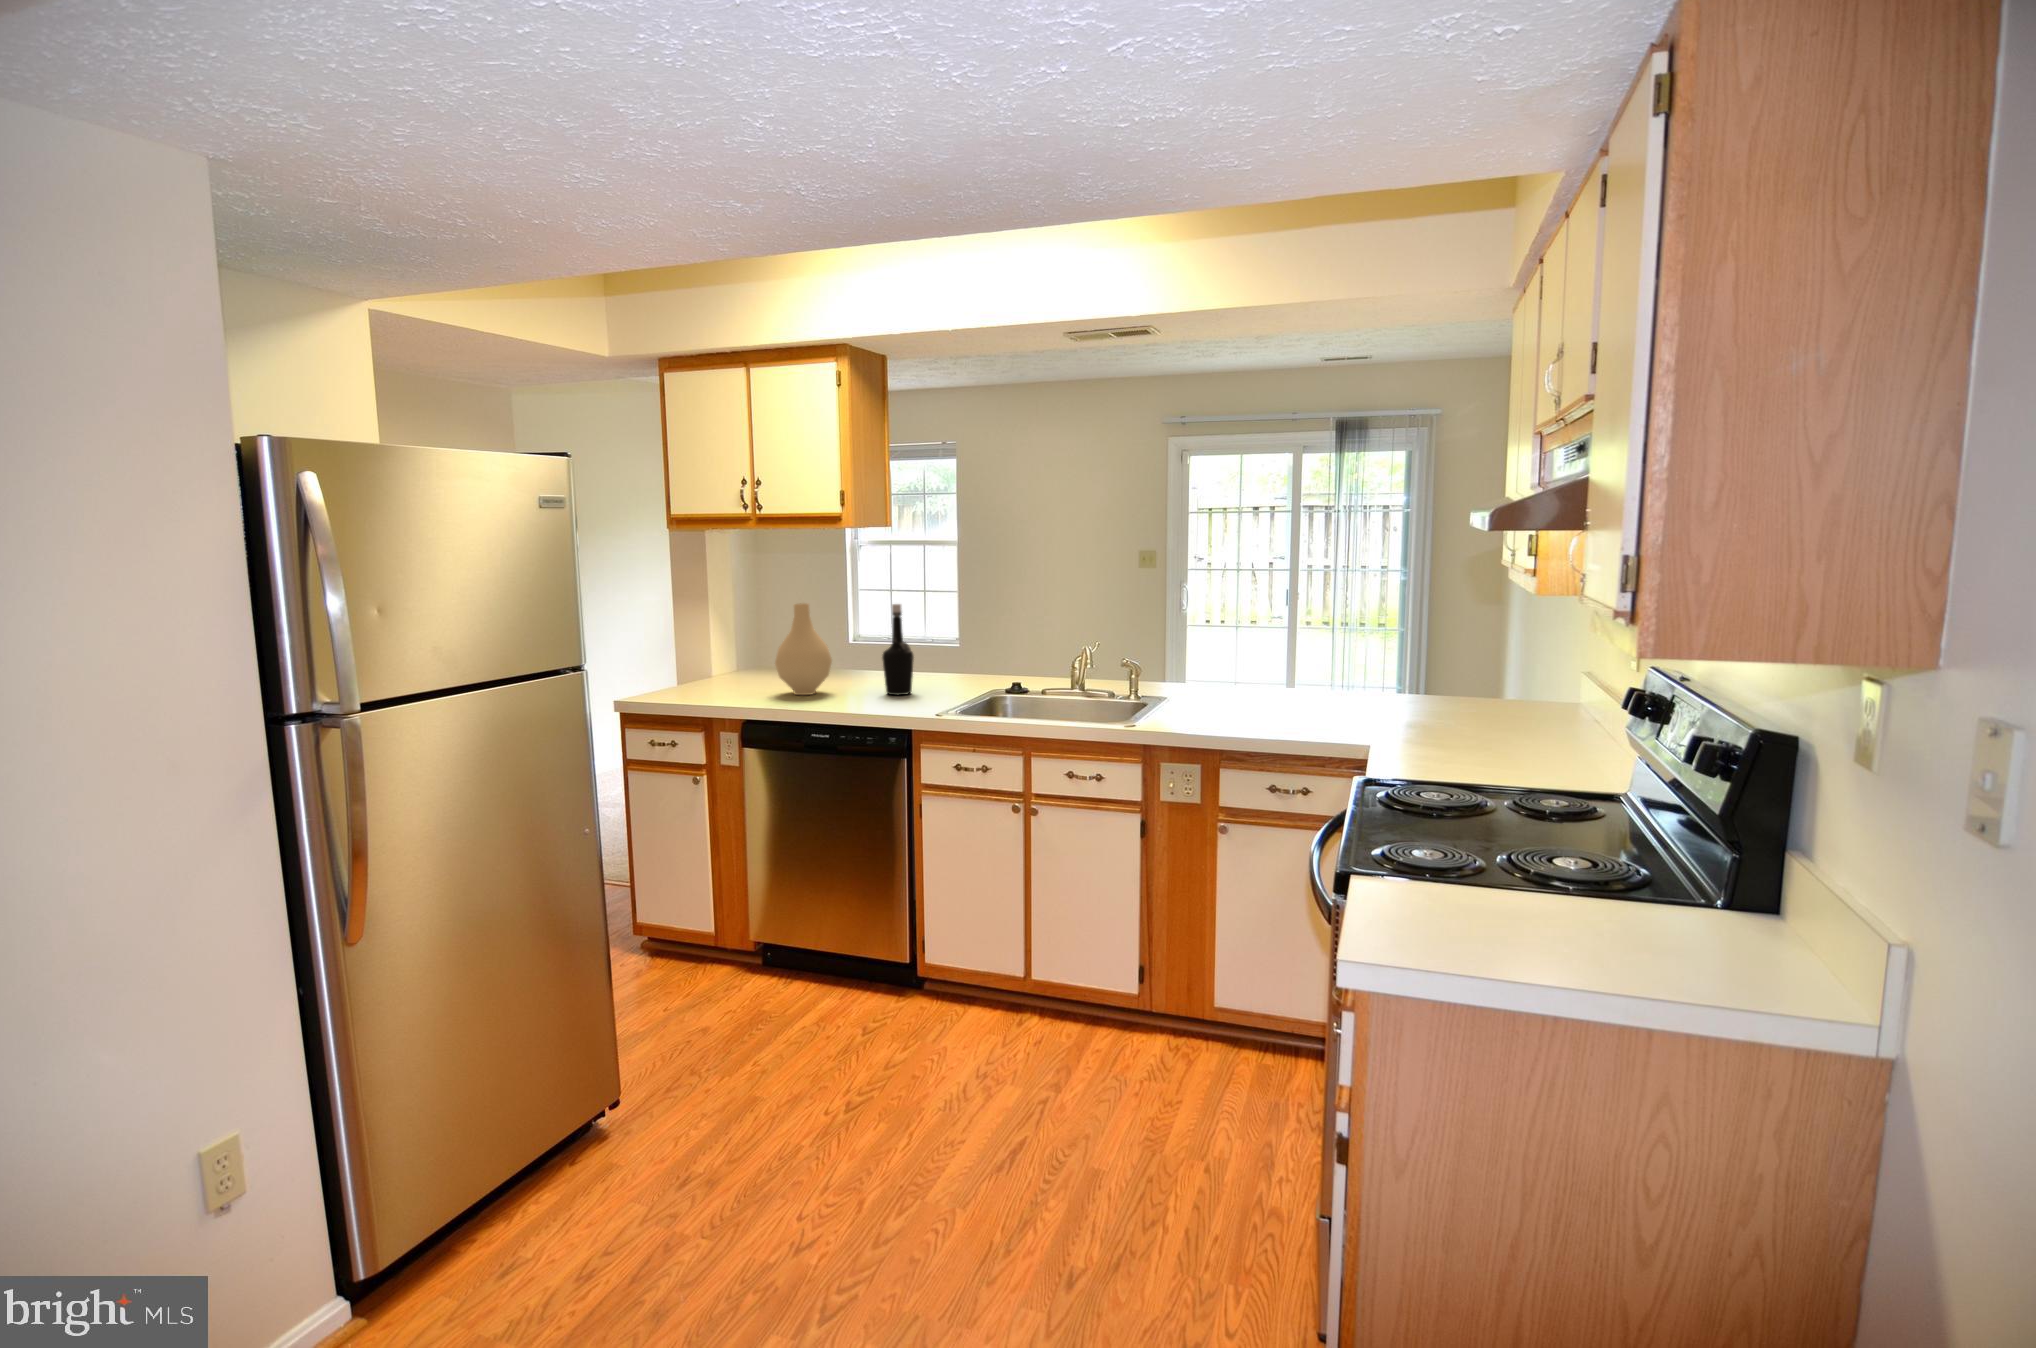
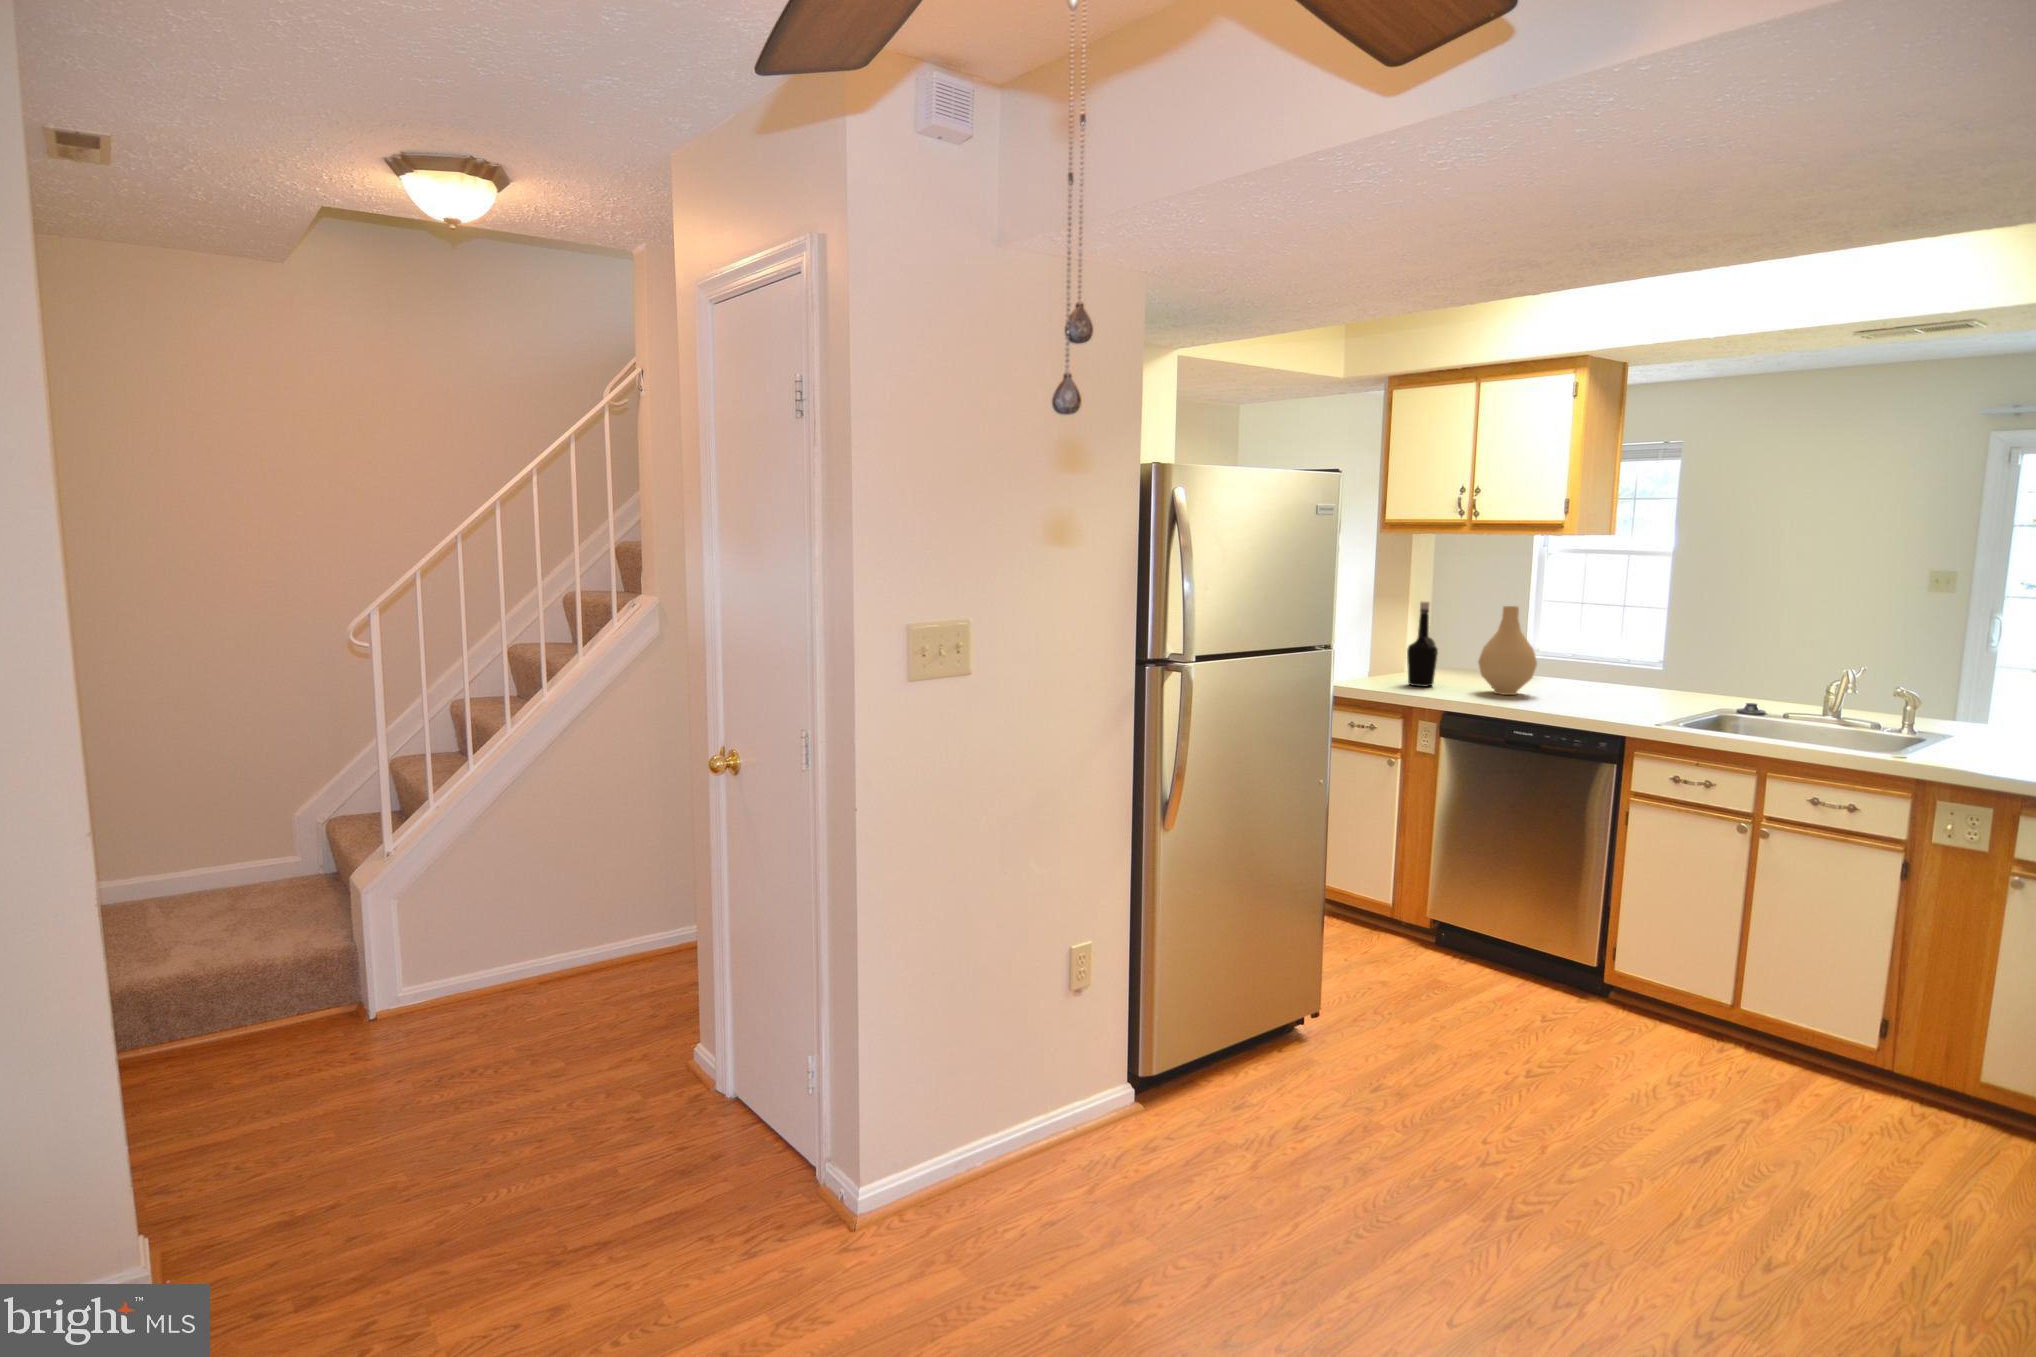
bottle: present [882,604,914,695] -> present [1407,602,1438,687]

